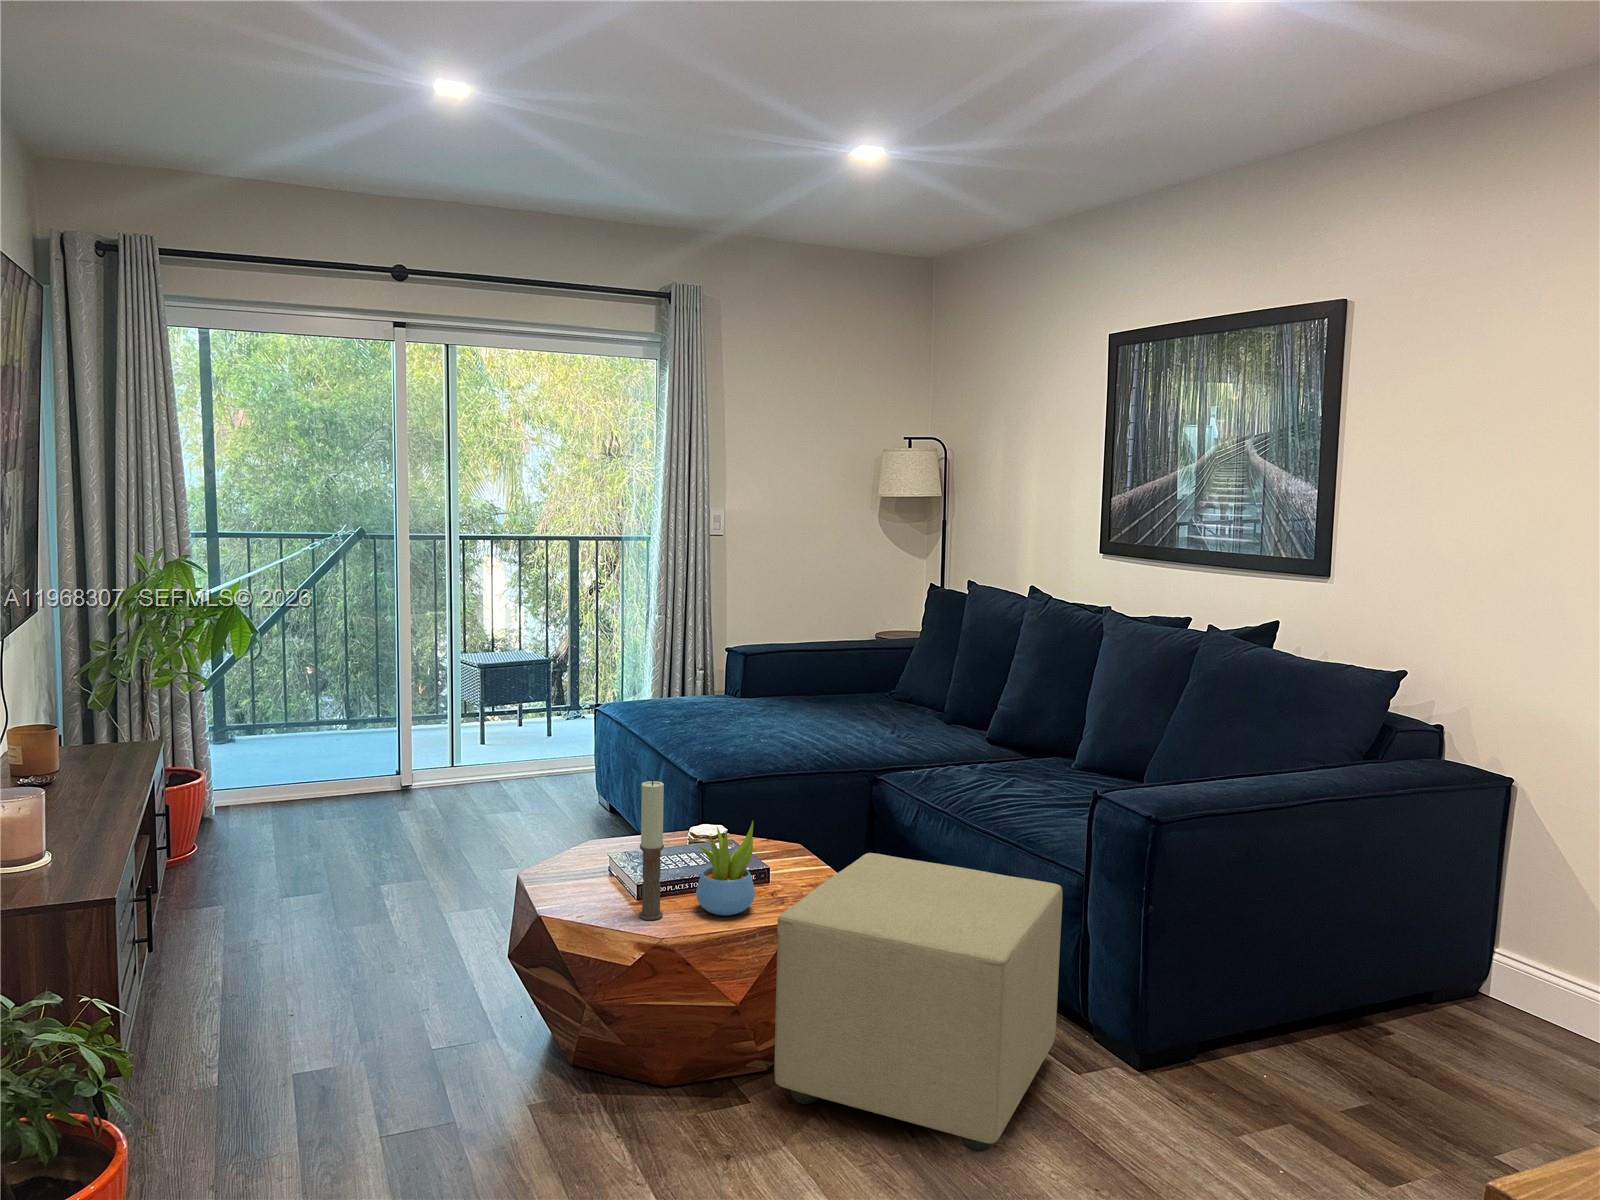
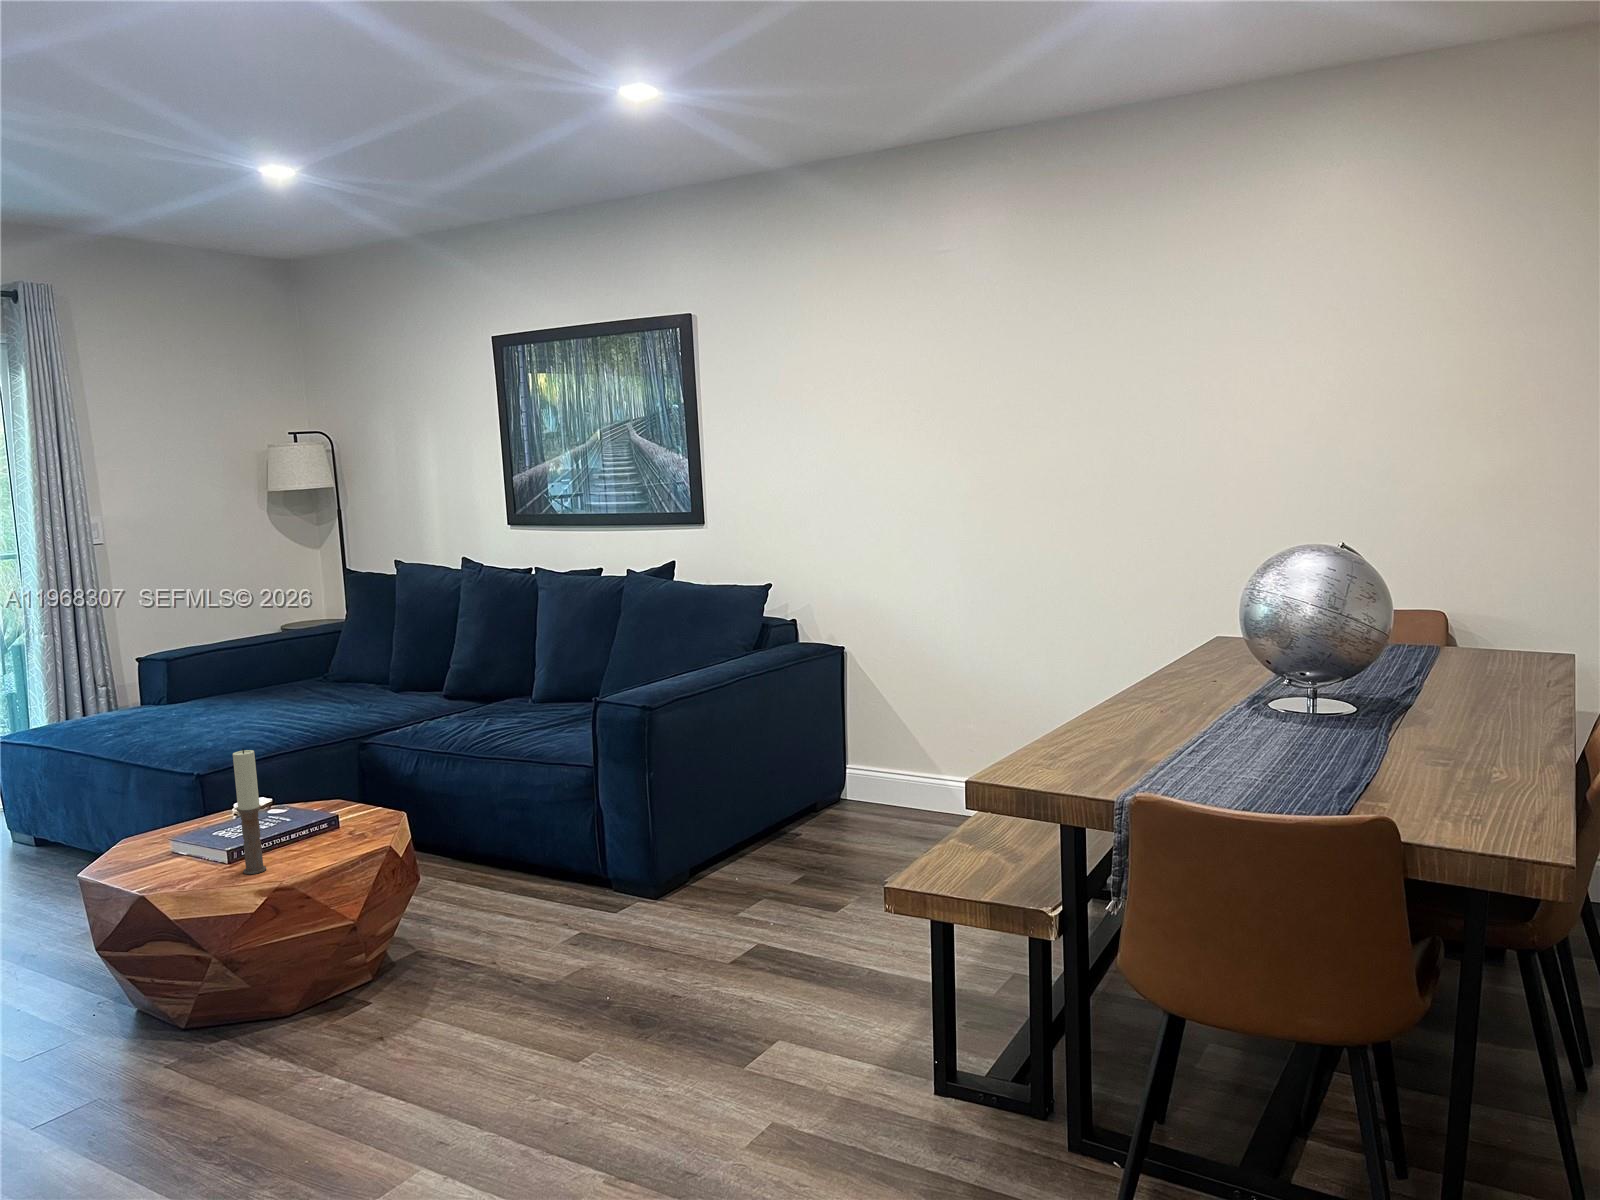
succulent plant: present [696,822,755,915] -> none [289,770,346,856]
ottoman: present [774,853,1062,1152] -> none [379,774,592,991]

